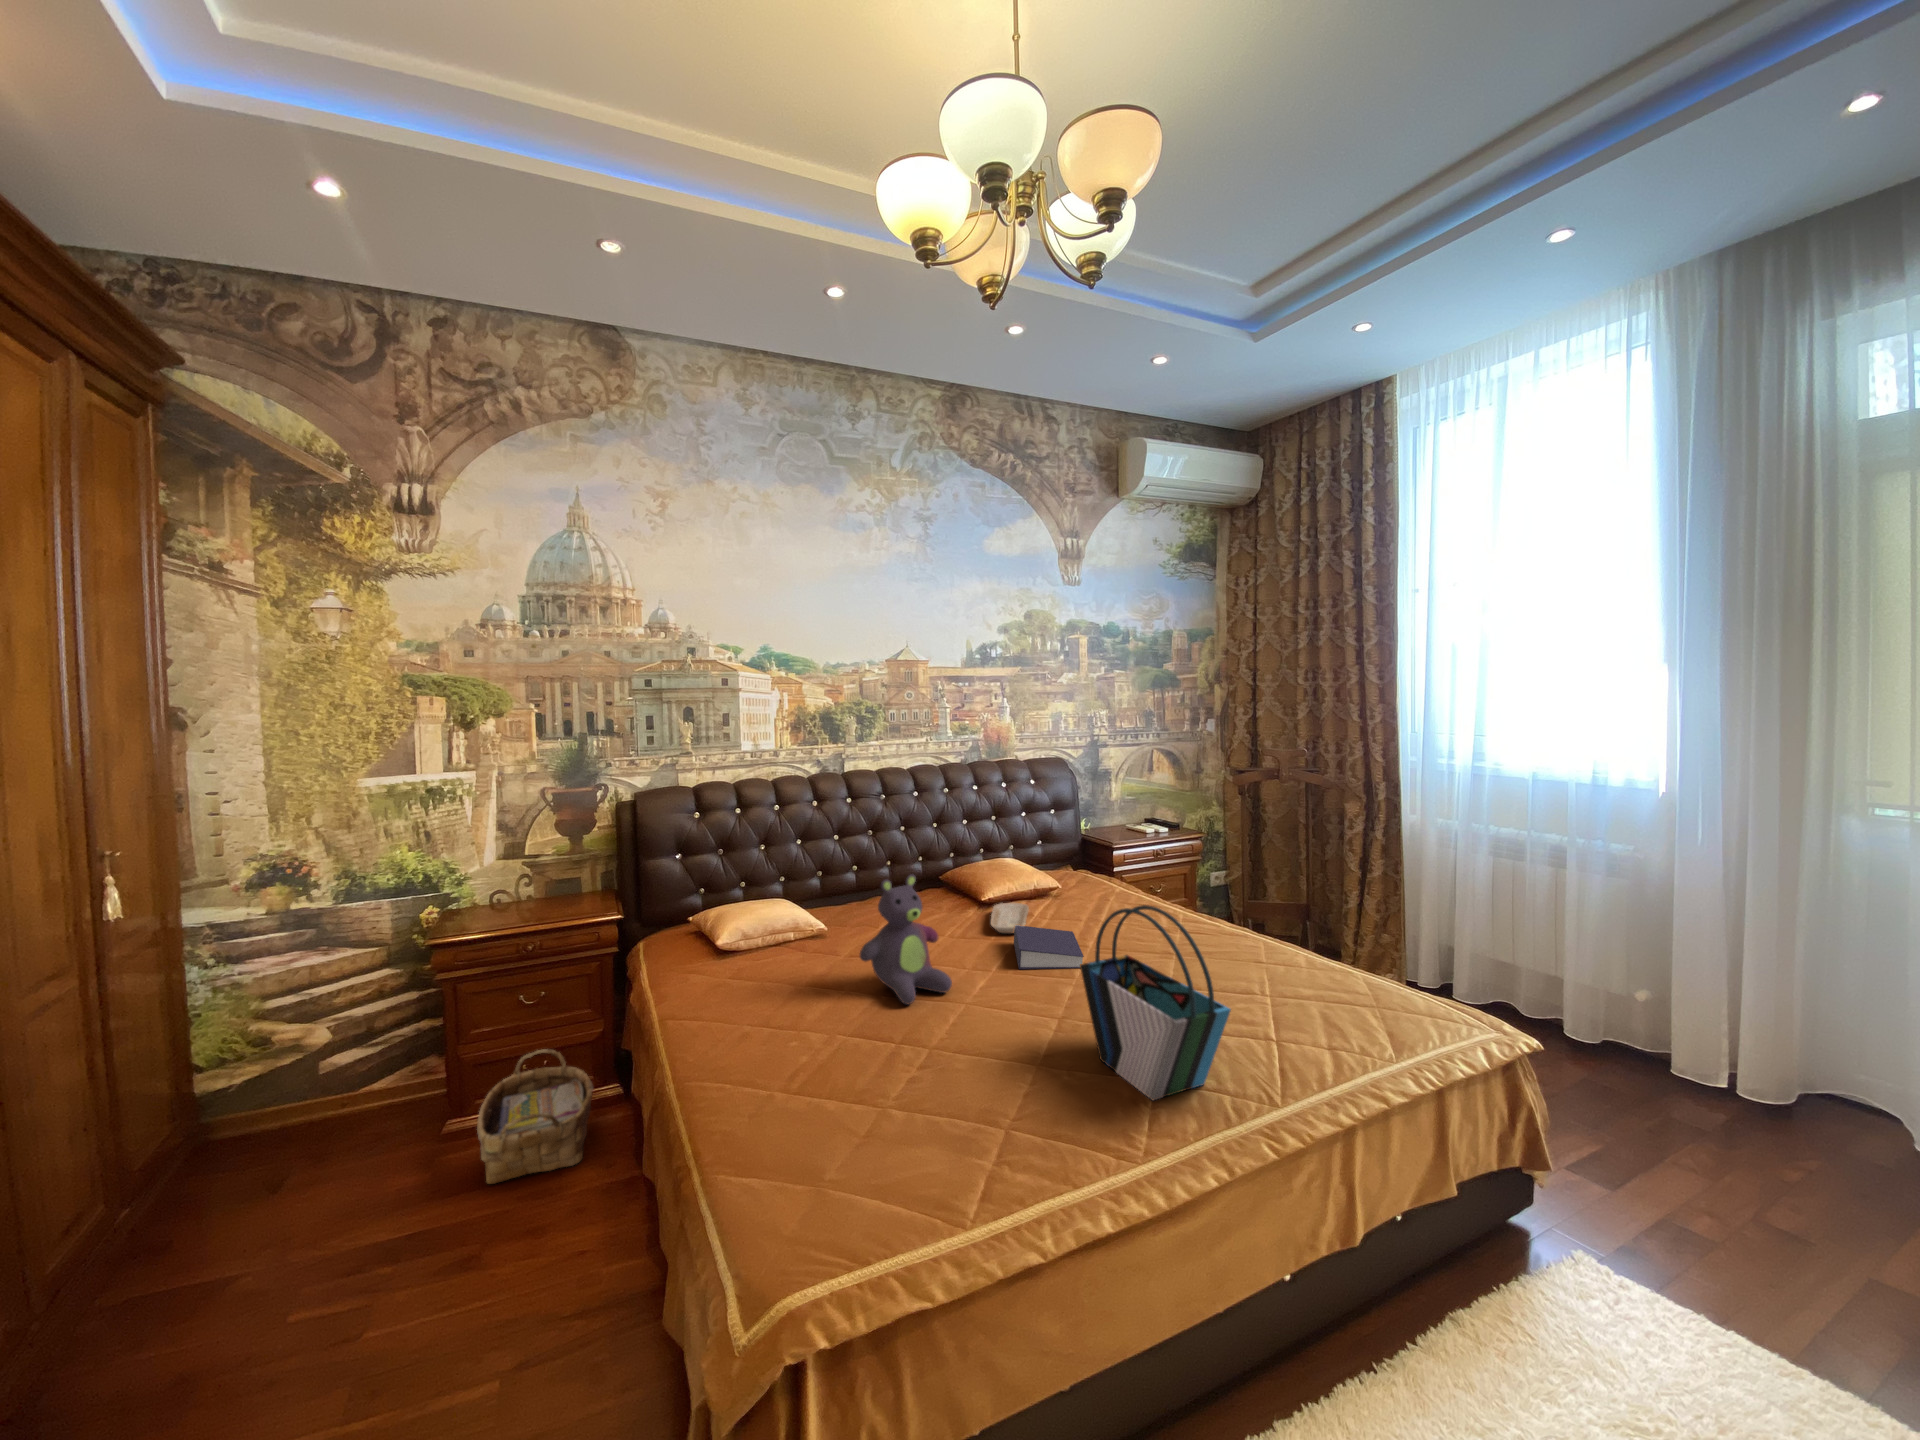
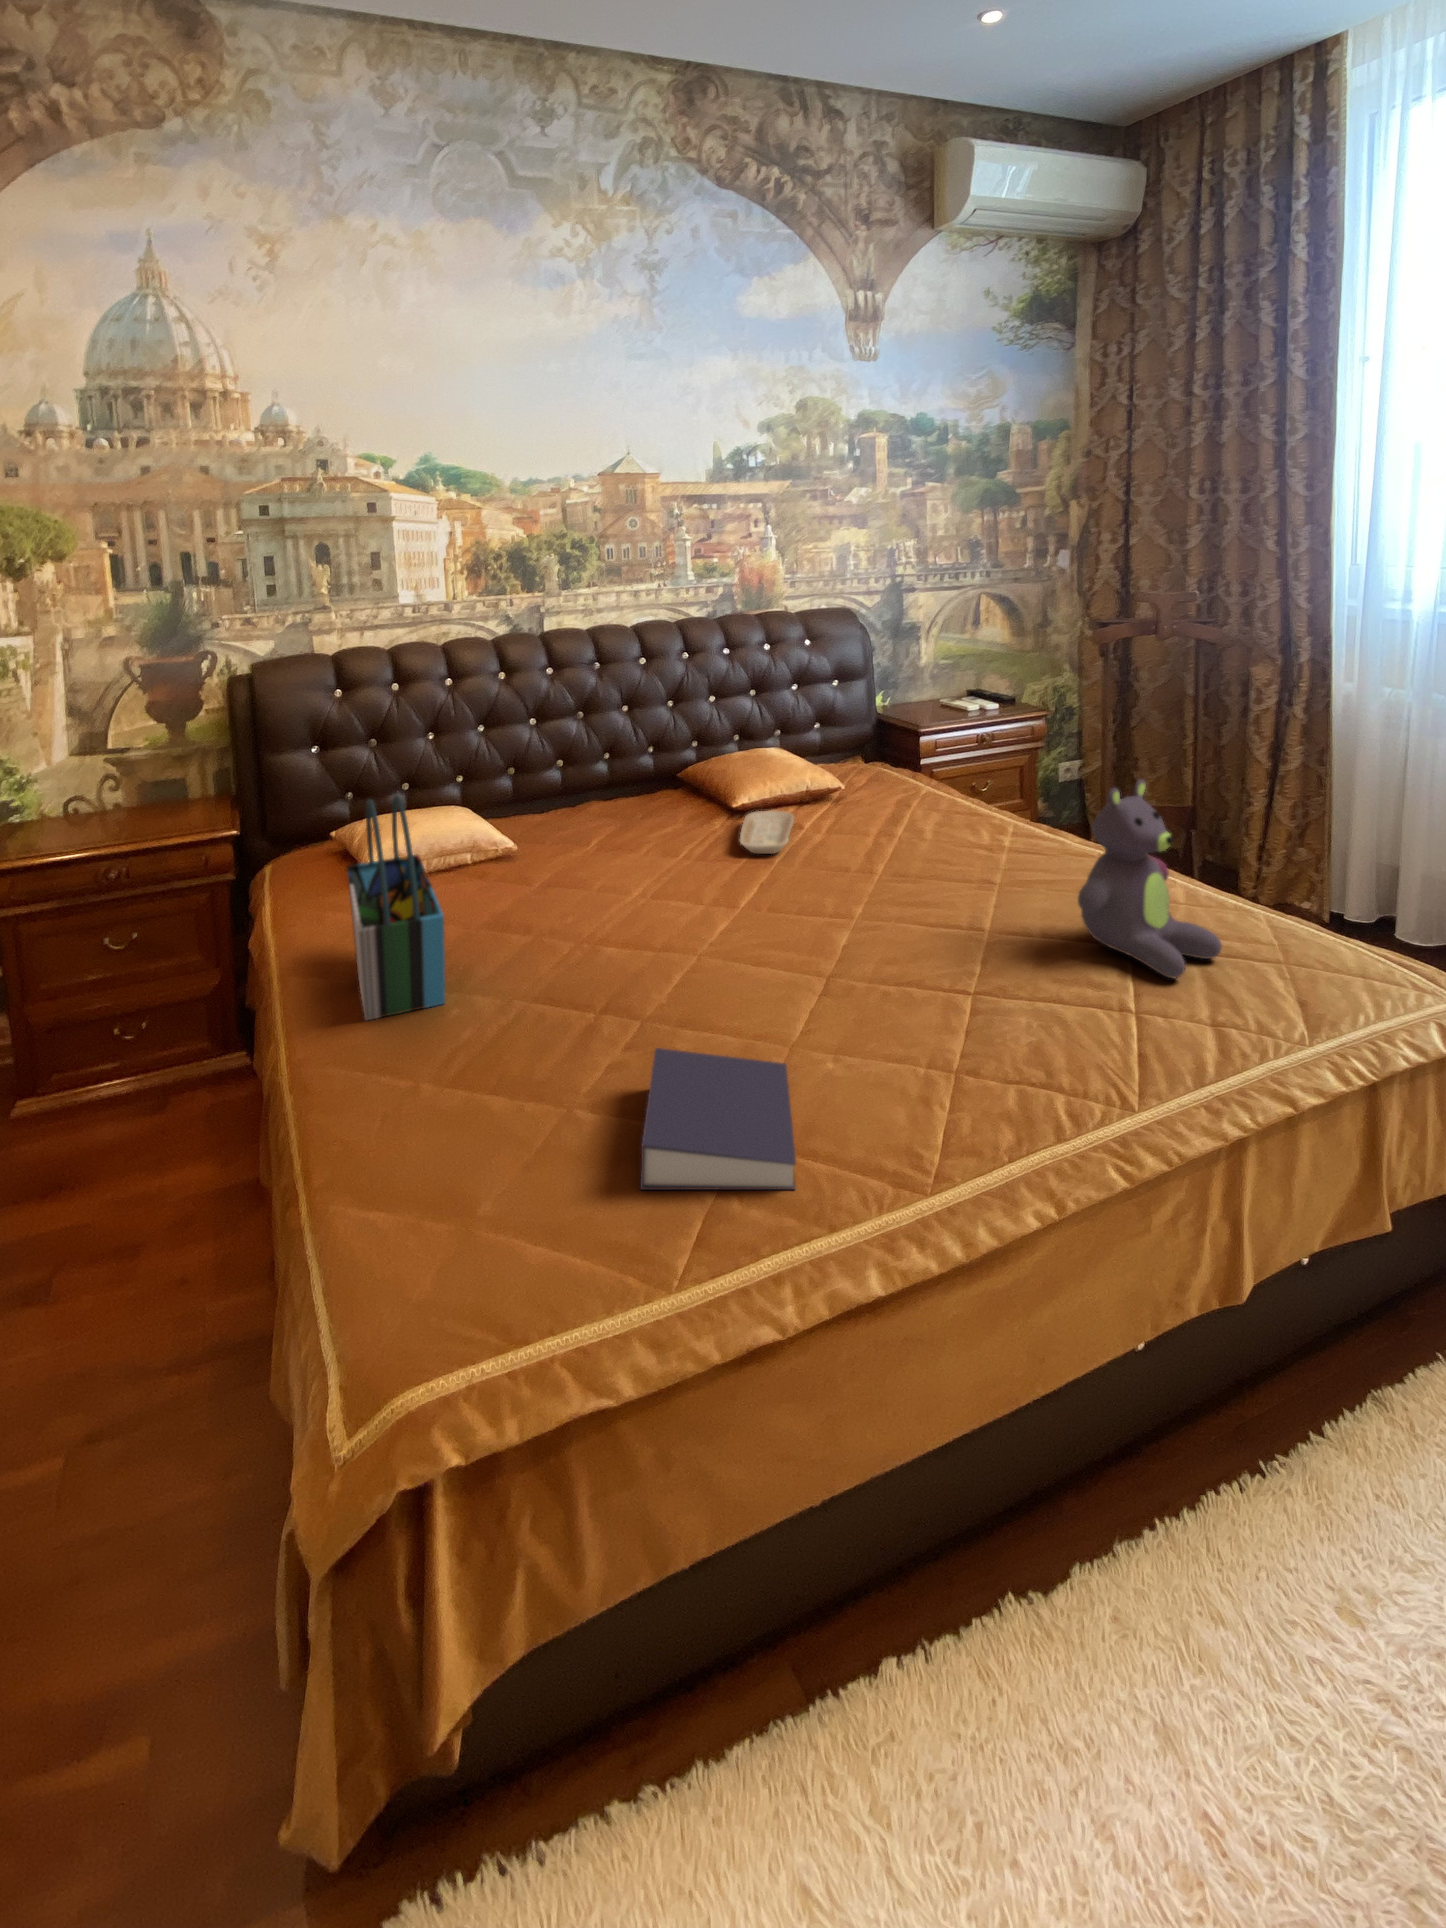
stuffed bear: present [860,874,952,1005] -> present [1078,779,1222,978]
tote bag: present [1080,905,1231,1100] -> present [347,795,445,1020]
book: present [1014,925,1084,969] -> present [640,1048,796,1190]
woven basket: present [477,1049,593,1184] -> none [52,1006,206,1180]

